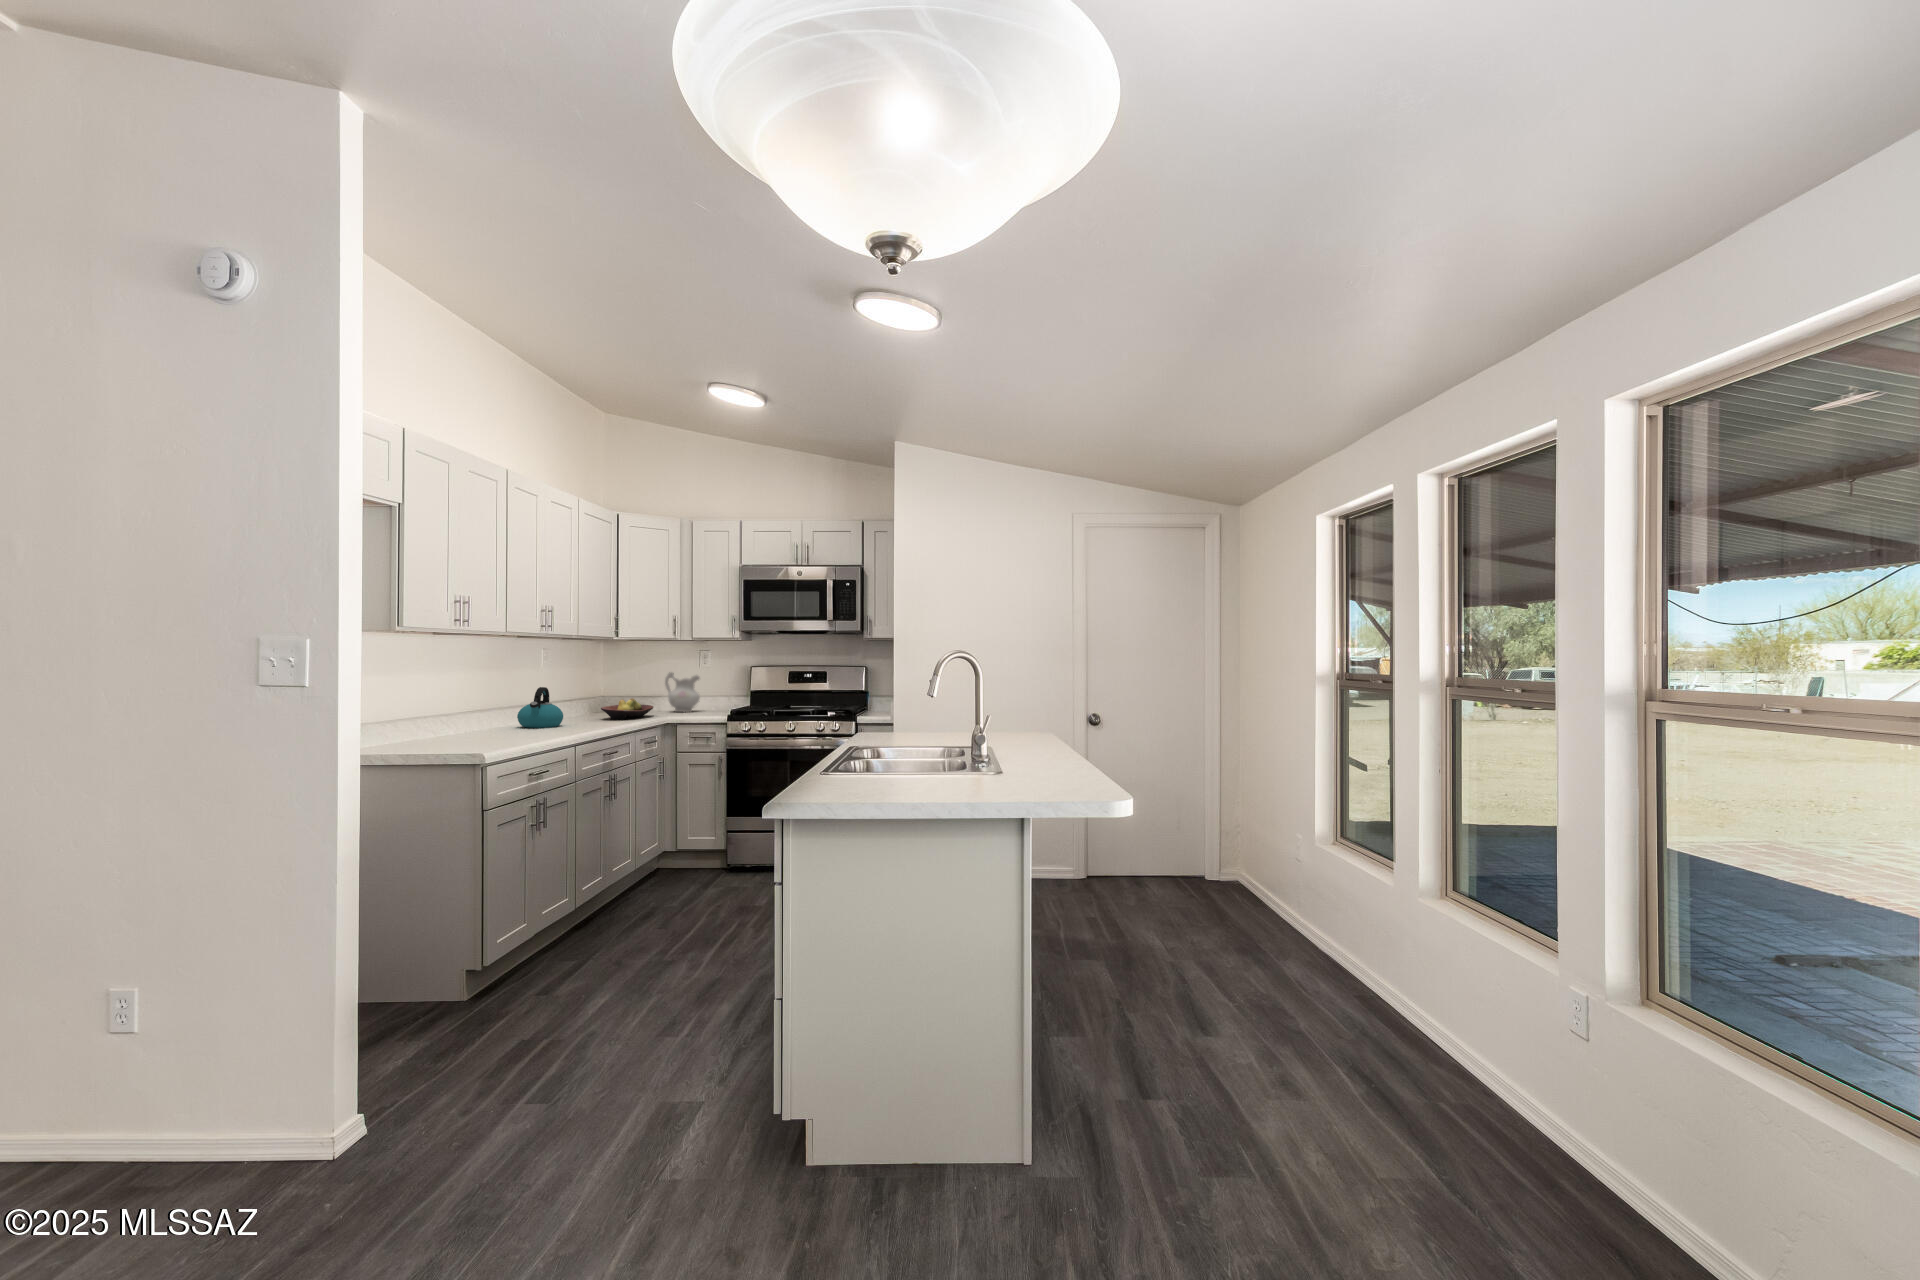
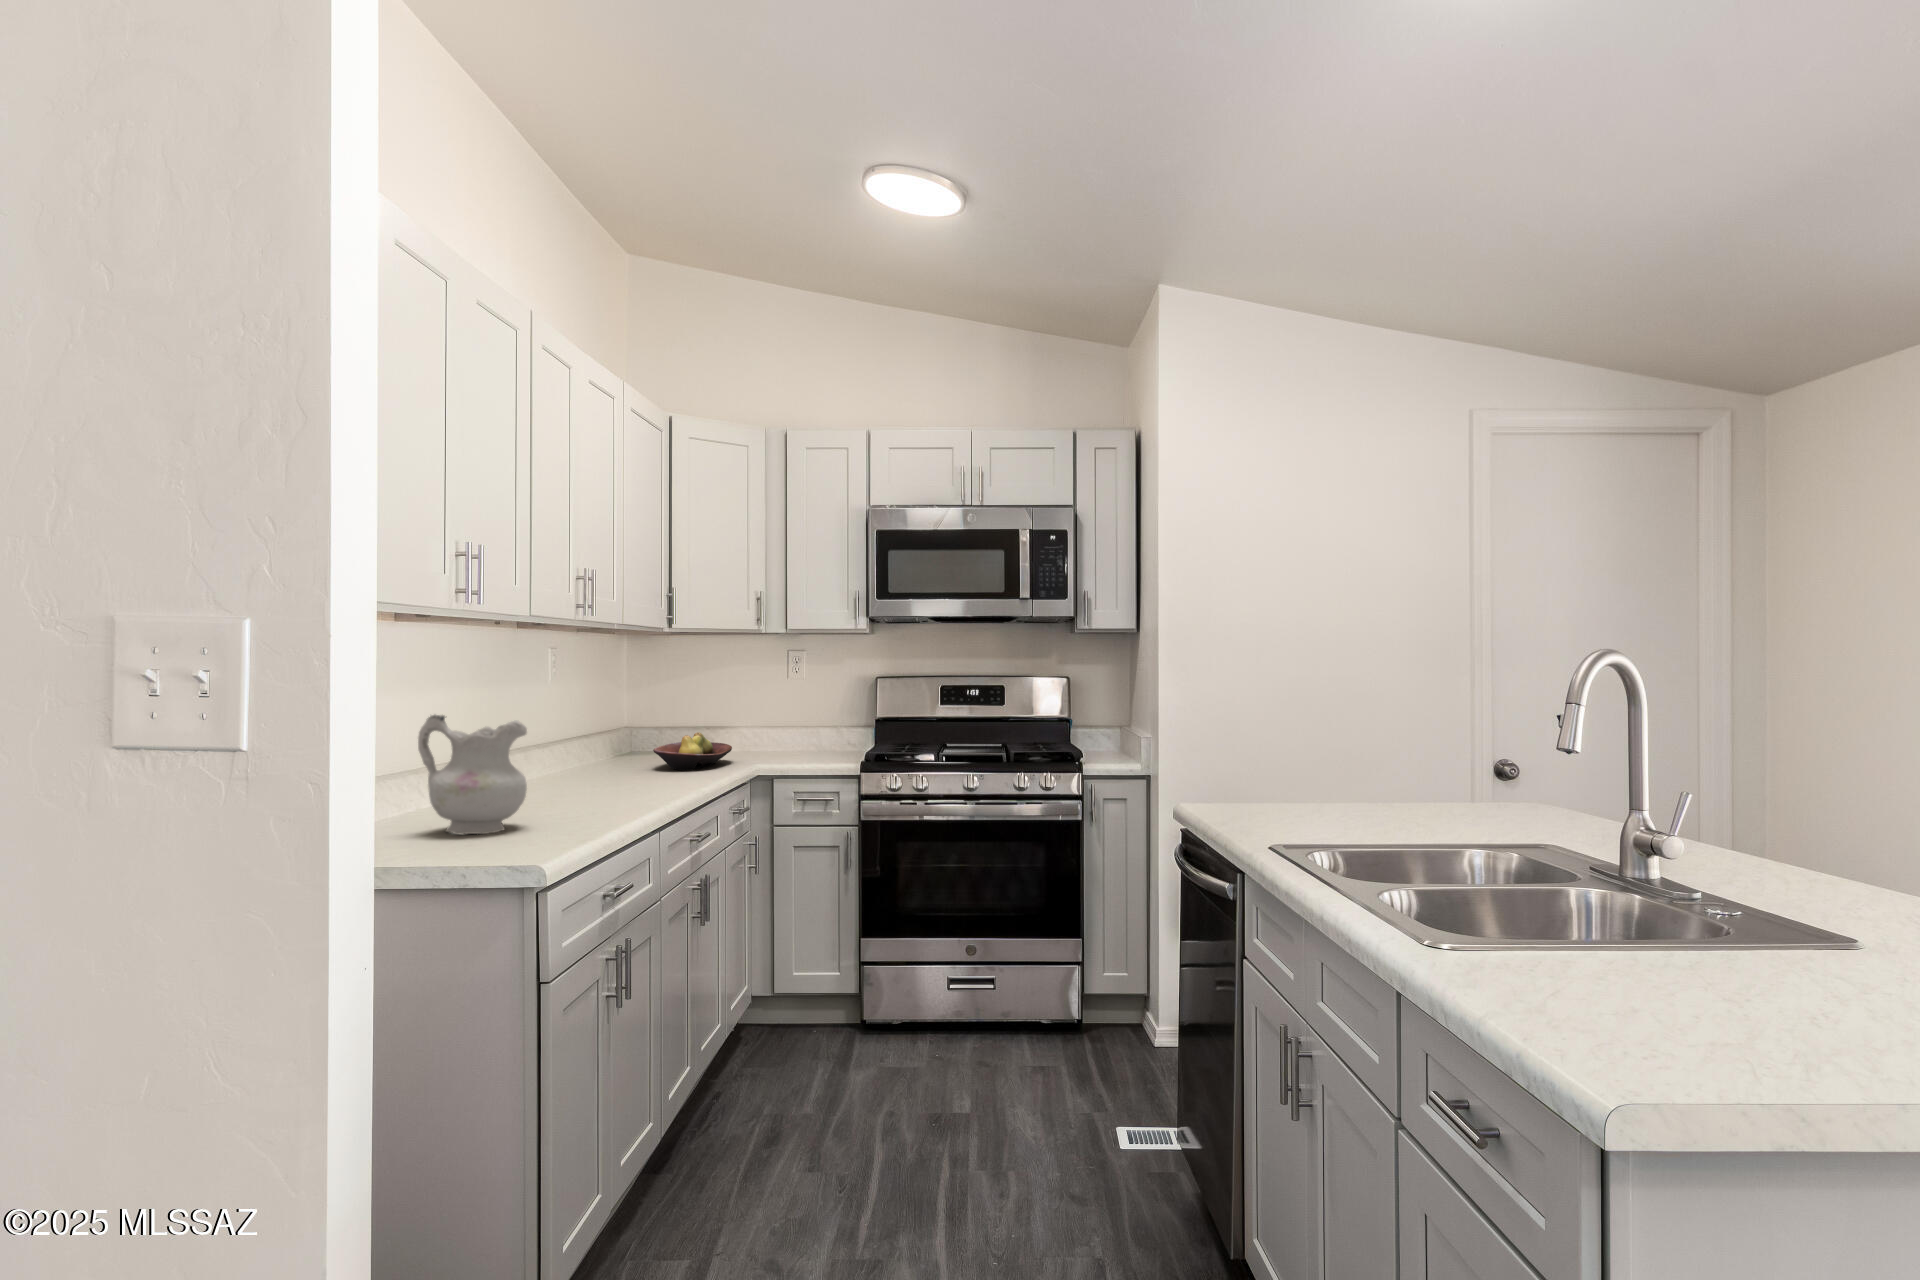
ceramic pitcher: present [665,672,700,712] -> present [418,715,527,834]
kettle: present [517,687,563,728] -> none [530,717,608,791]

